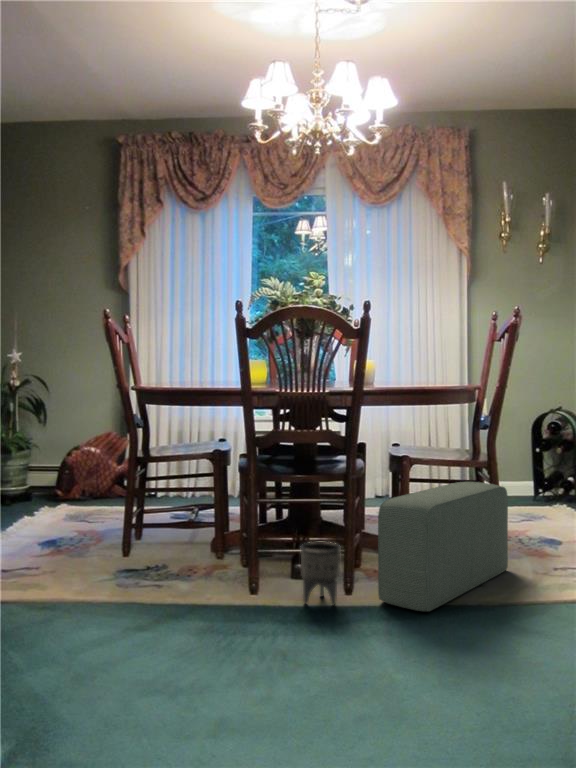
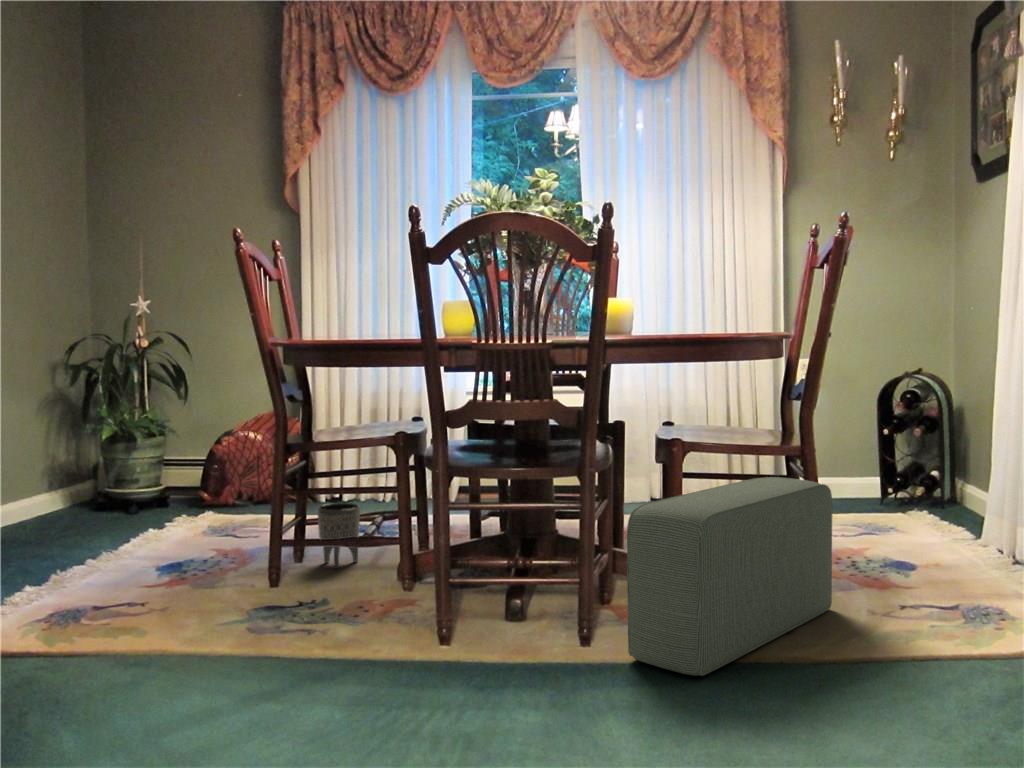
planter: present [301,542,341,606] -> present [317,503,360,568]

